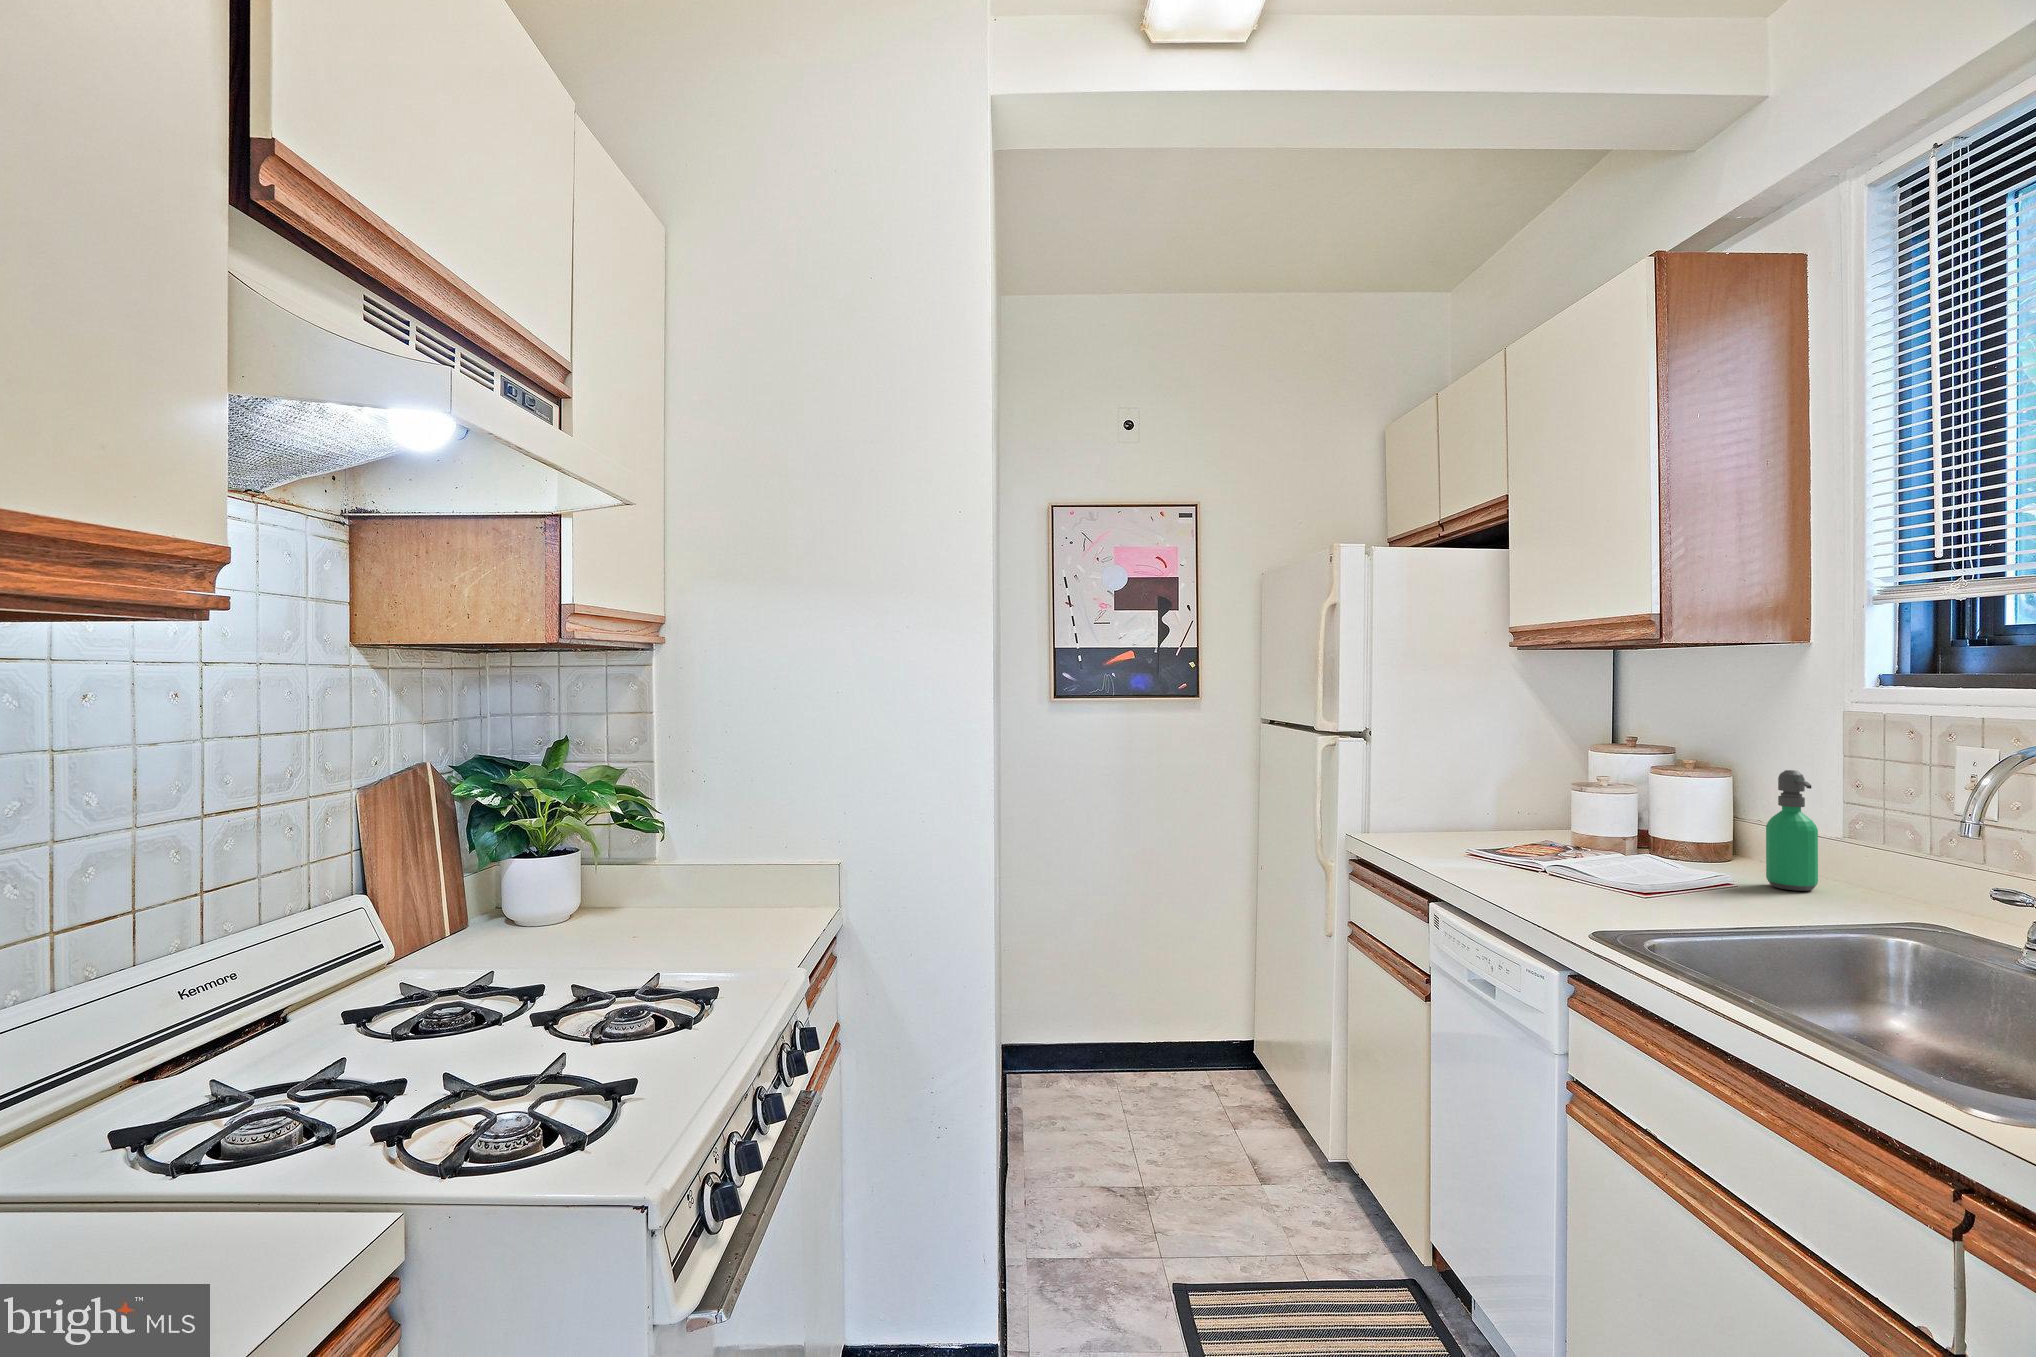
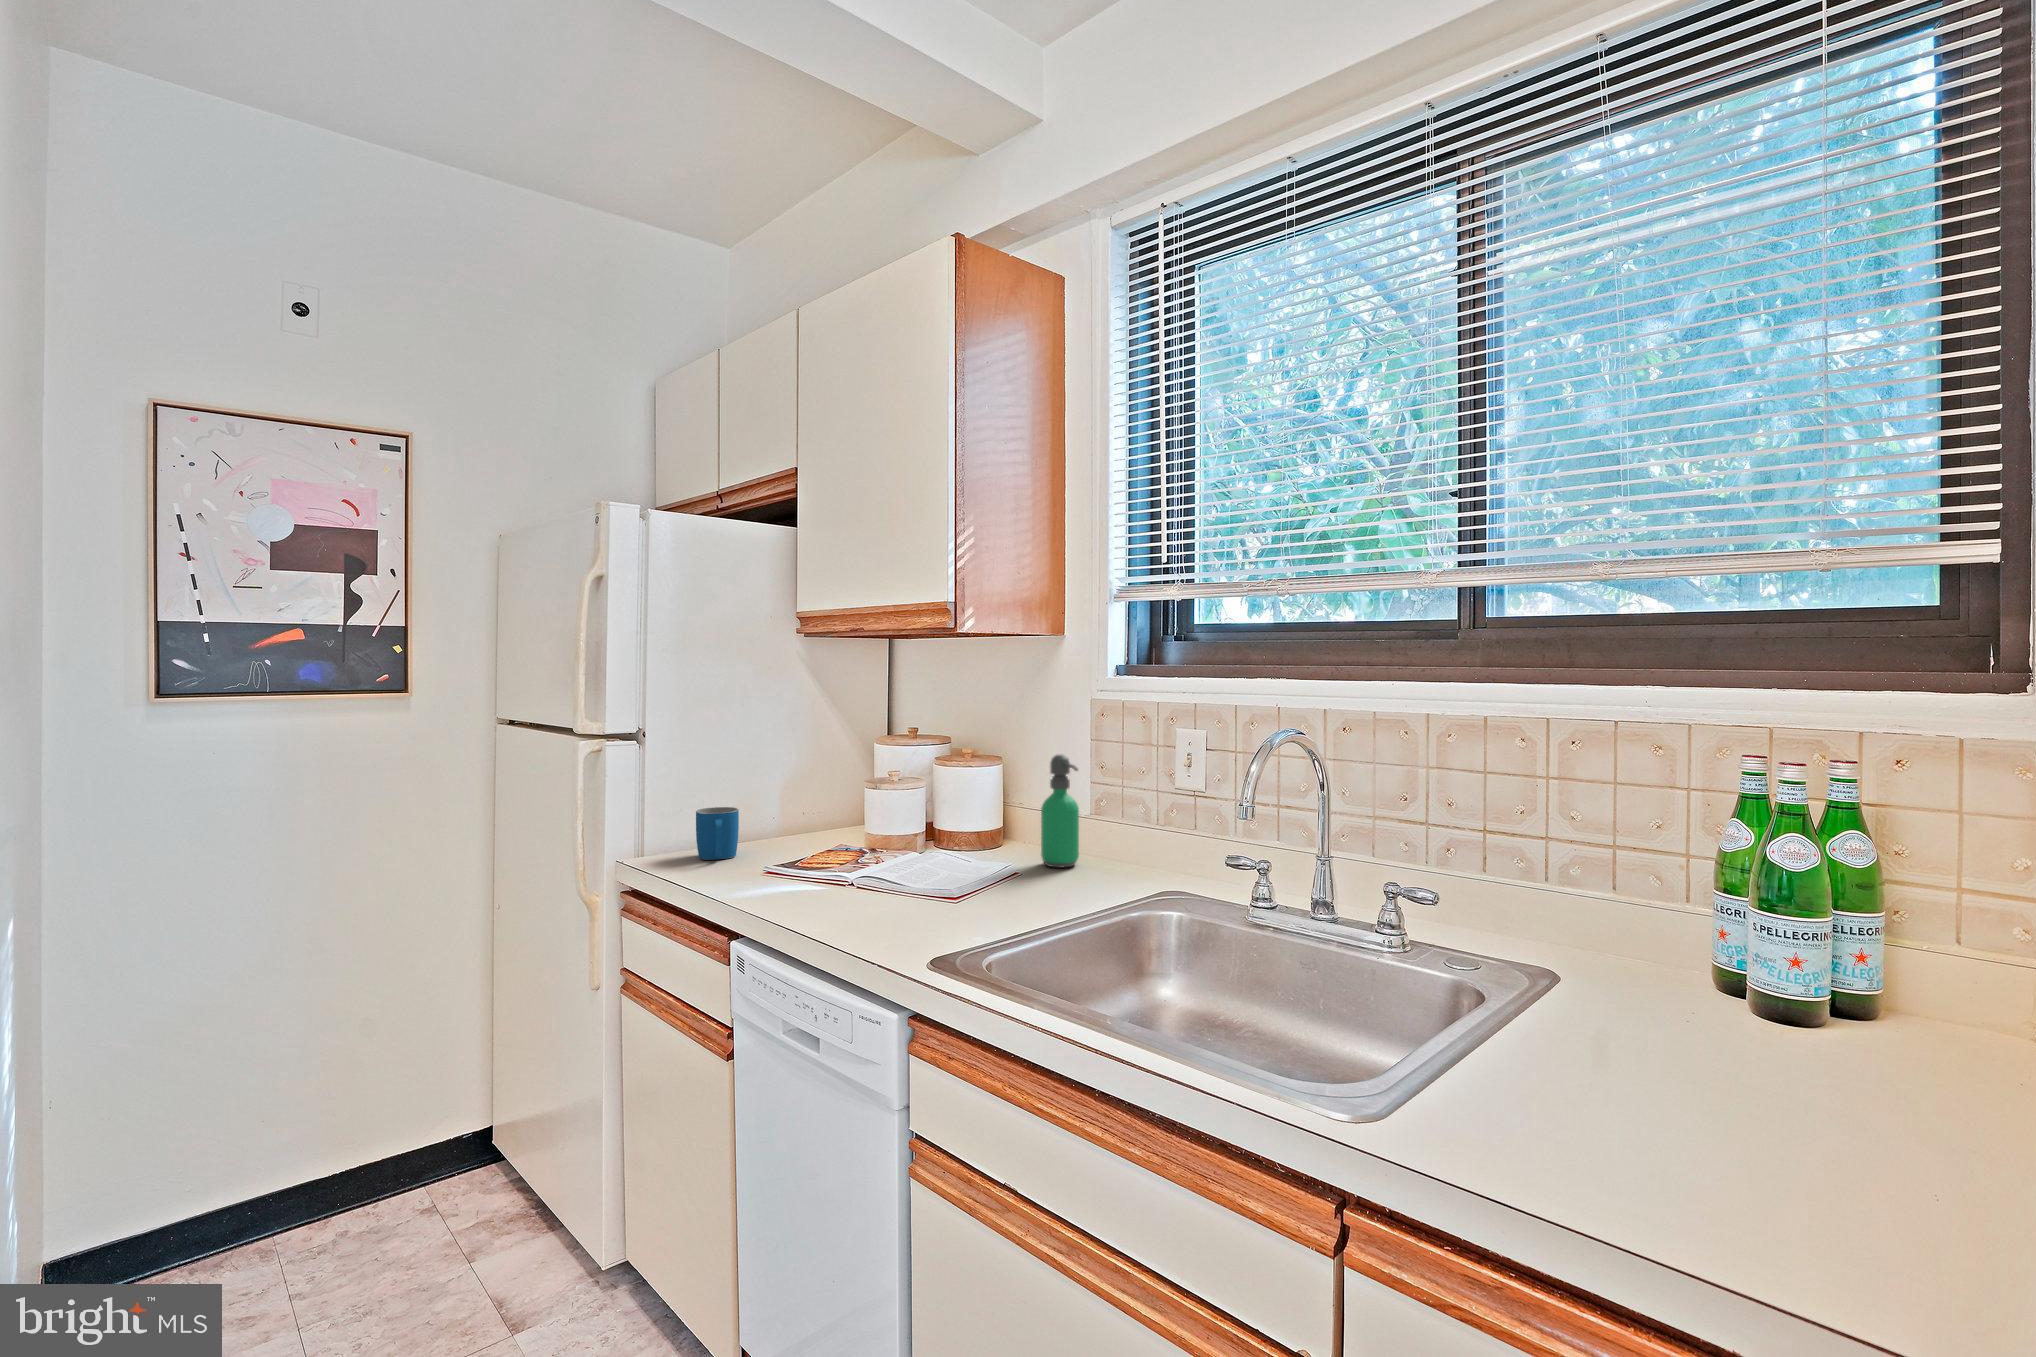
mug: none [1406,798,1444,842] -> present [696,807,739,860]

